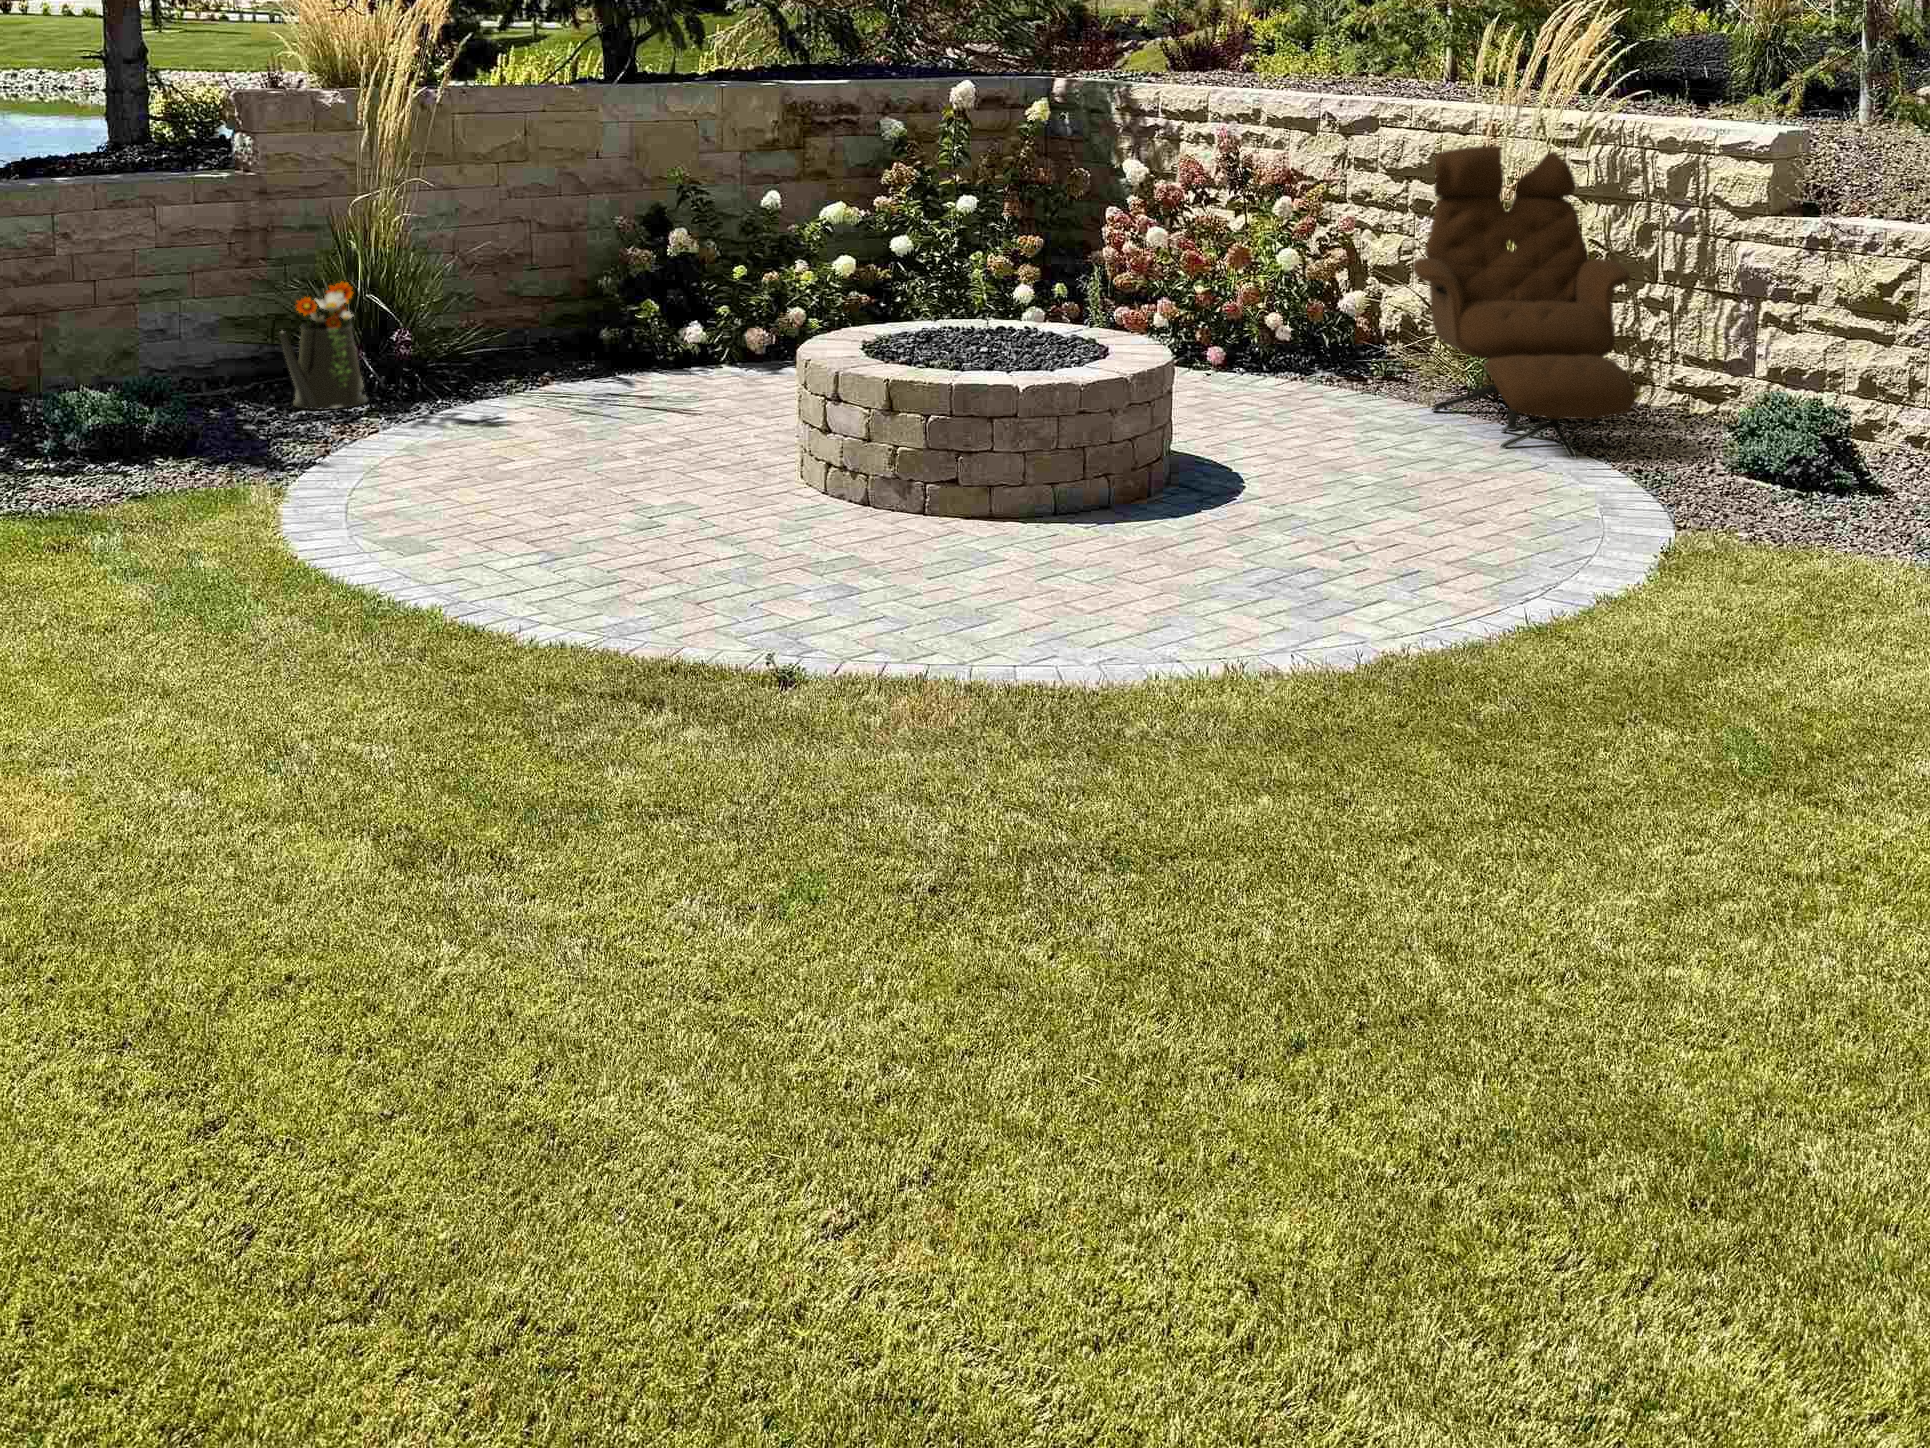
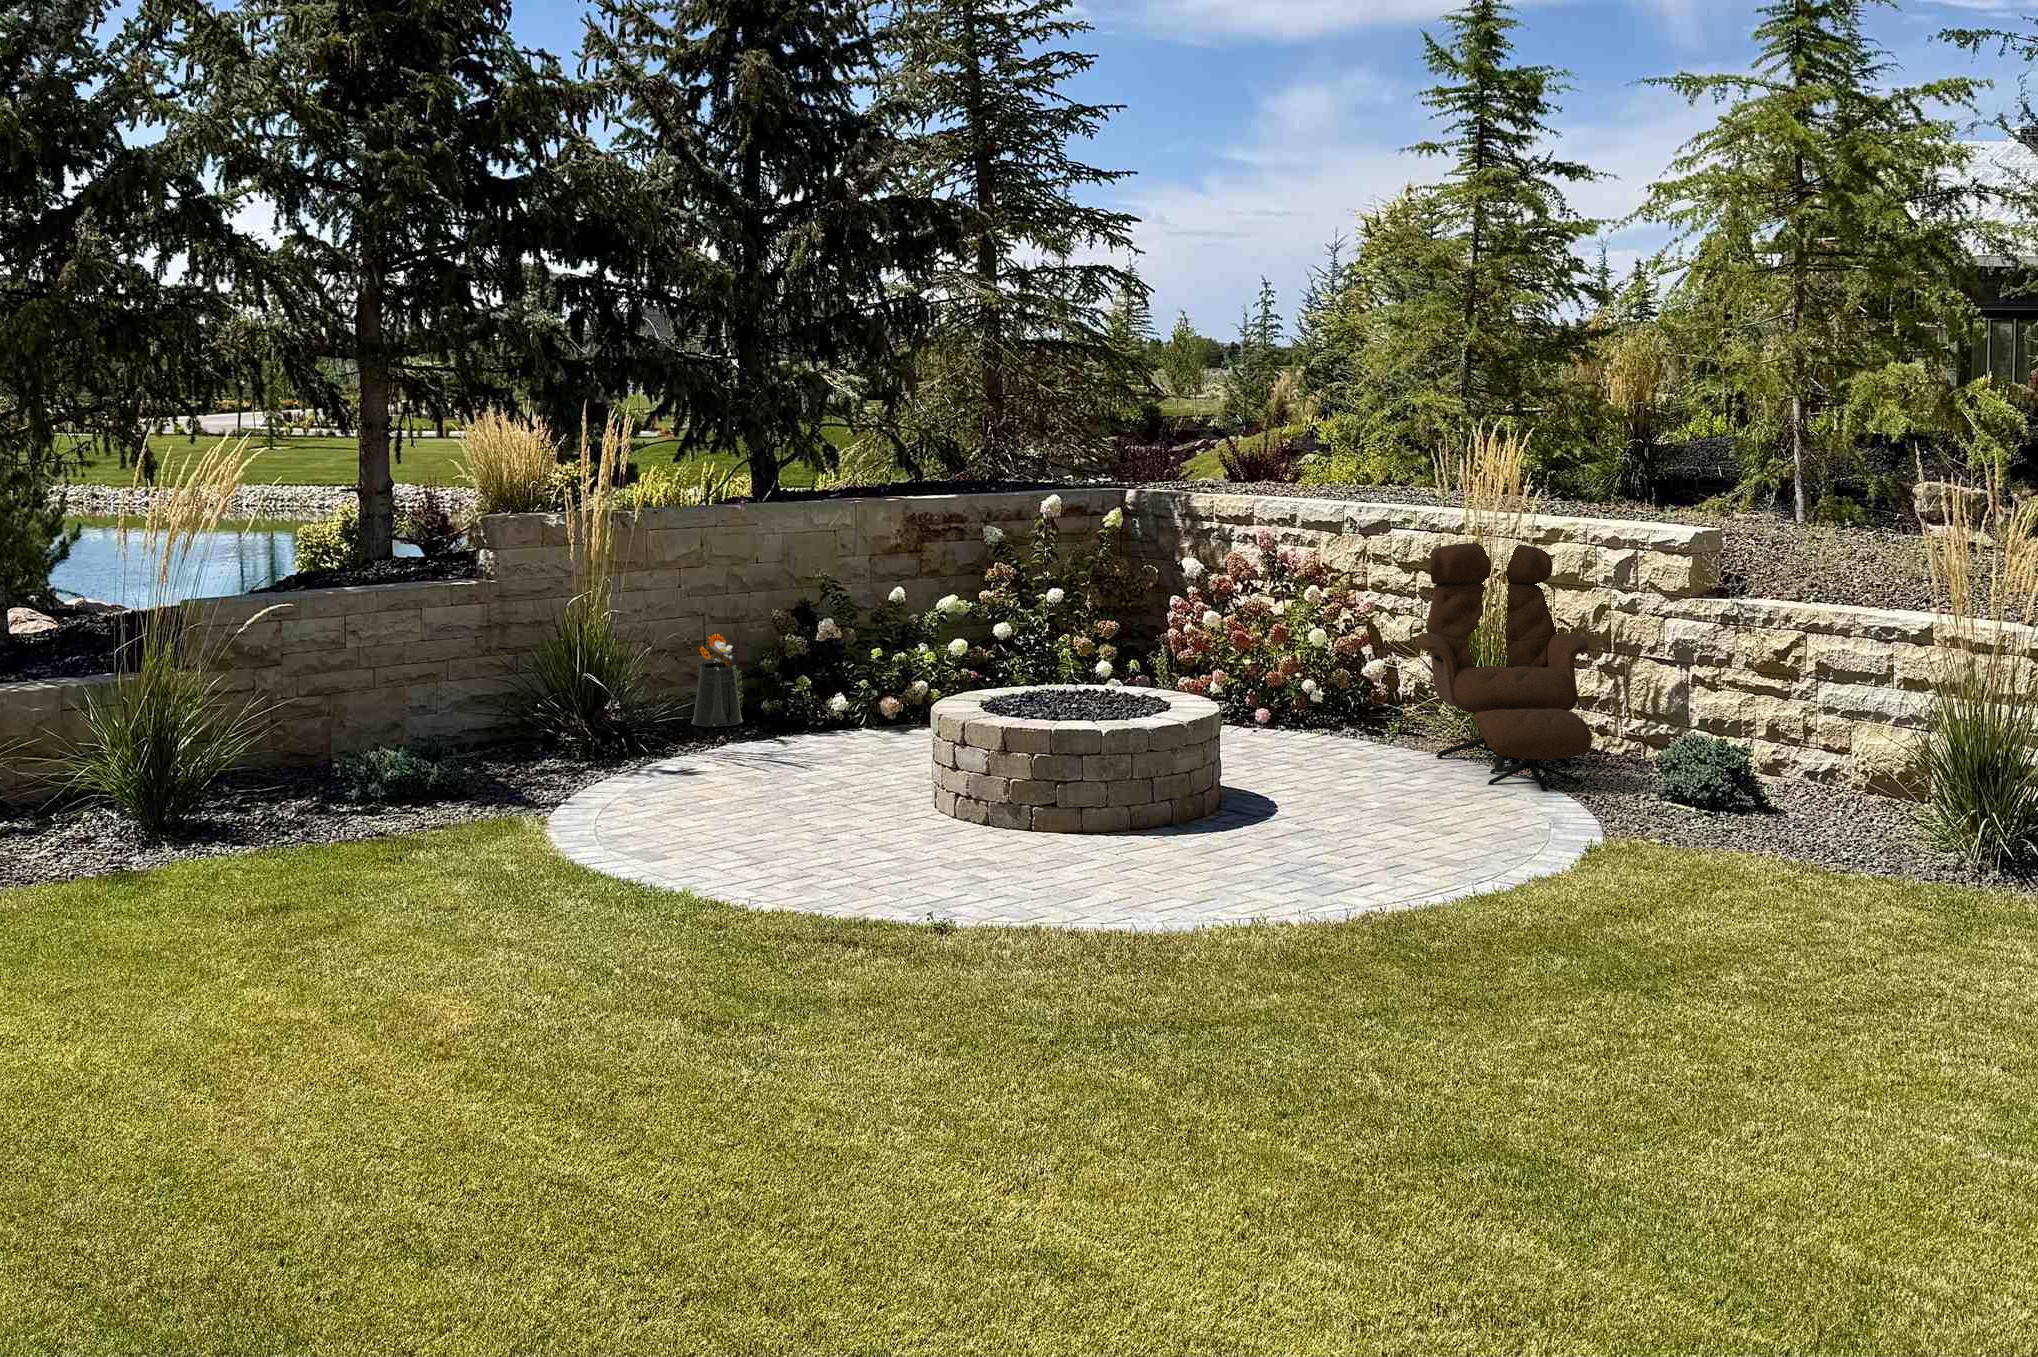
watering can: present [279,281,367,410] -> present [691,634,744,727]

